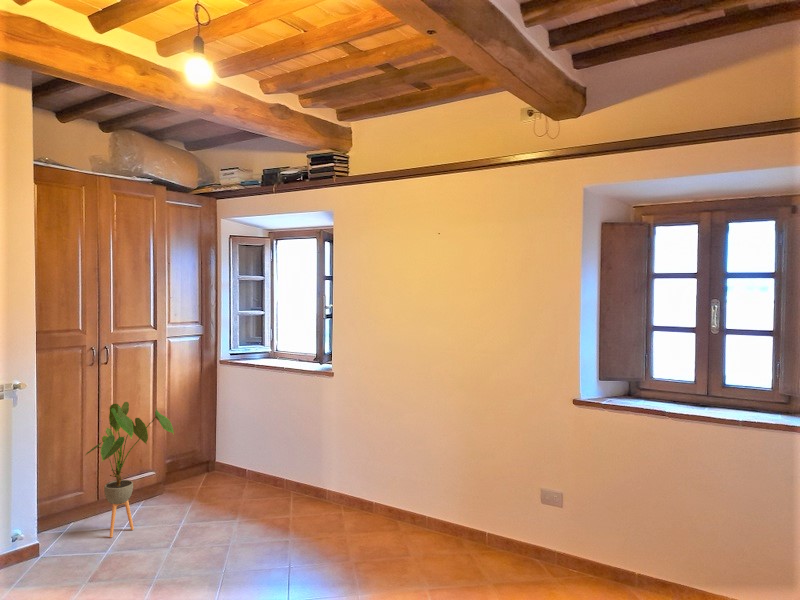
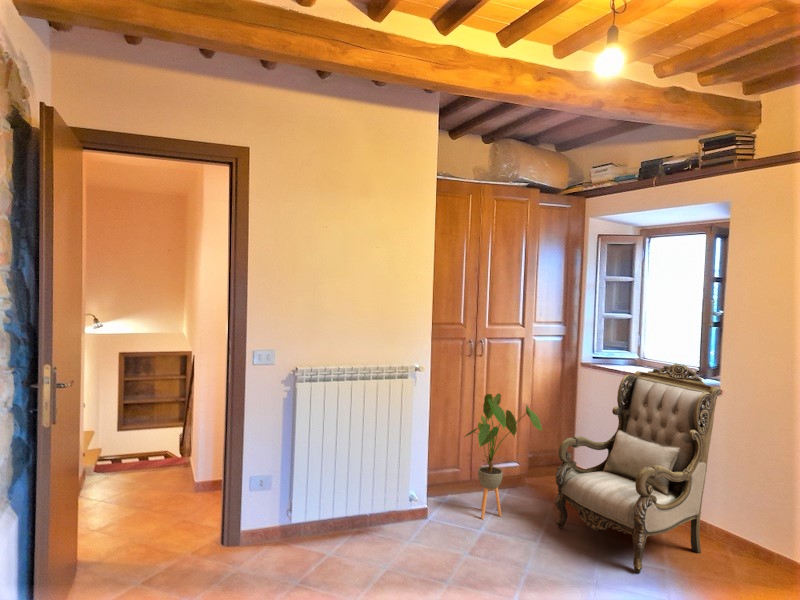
armchair: none [189,353,330,546] -> present [555,364,721,573]

